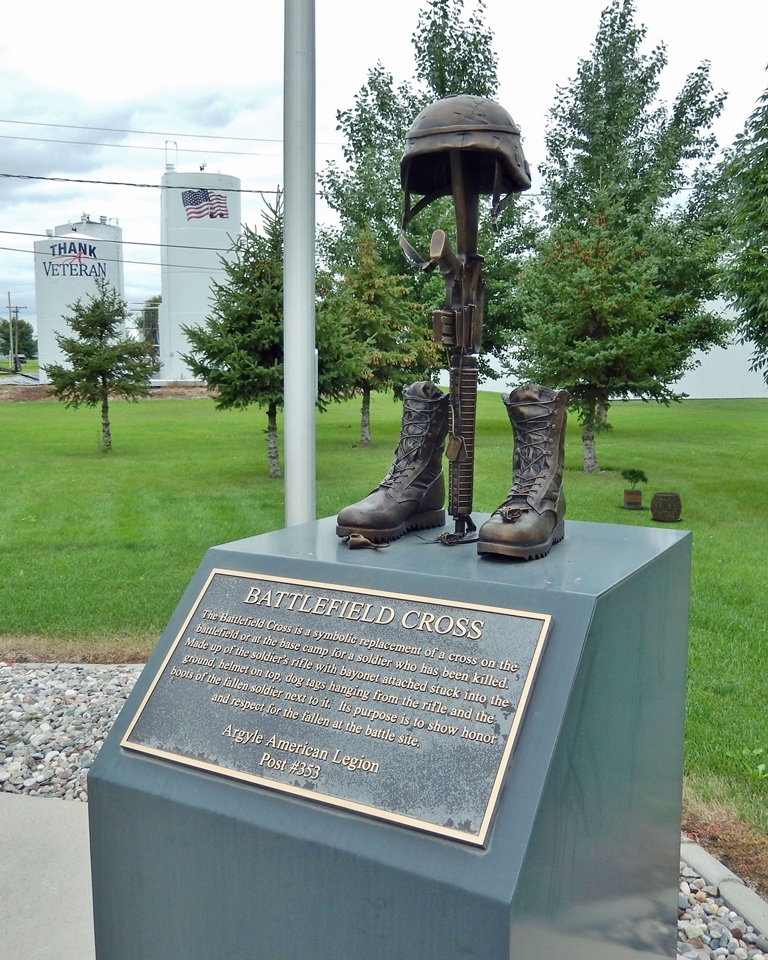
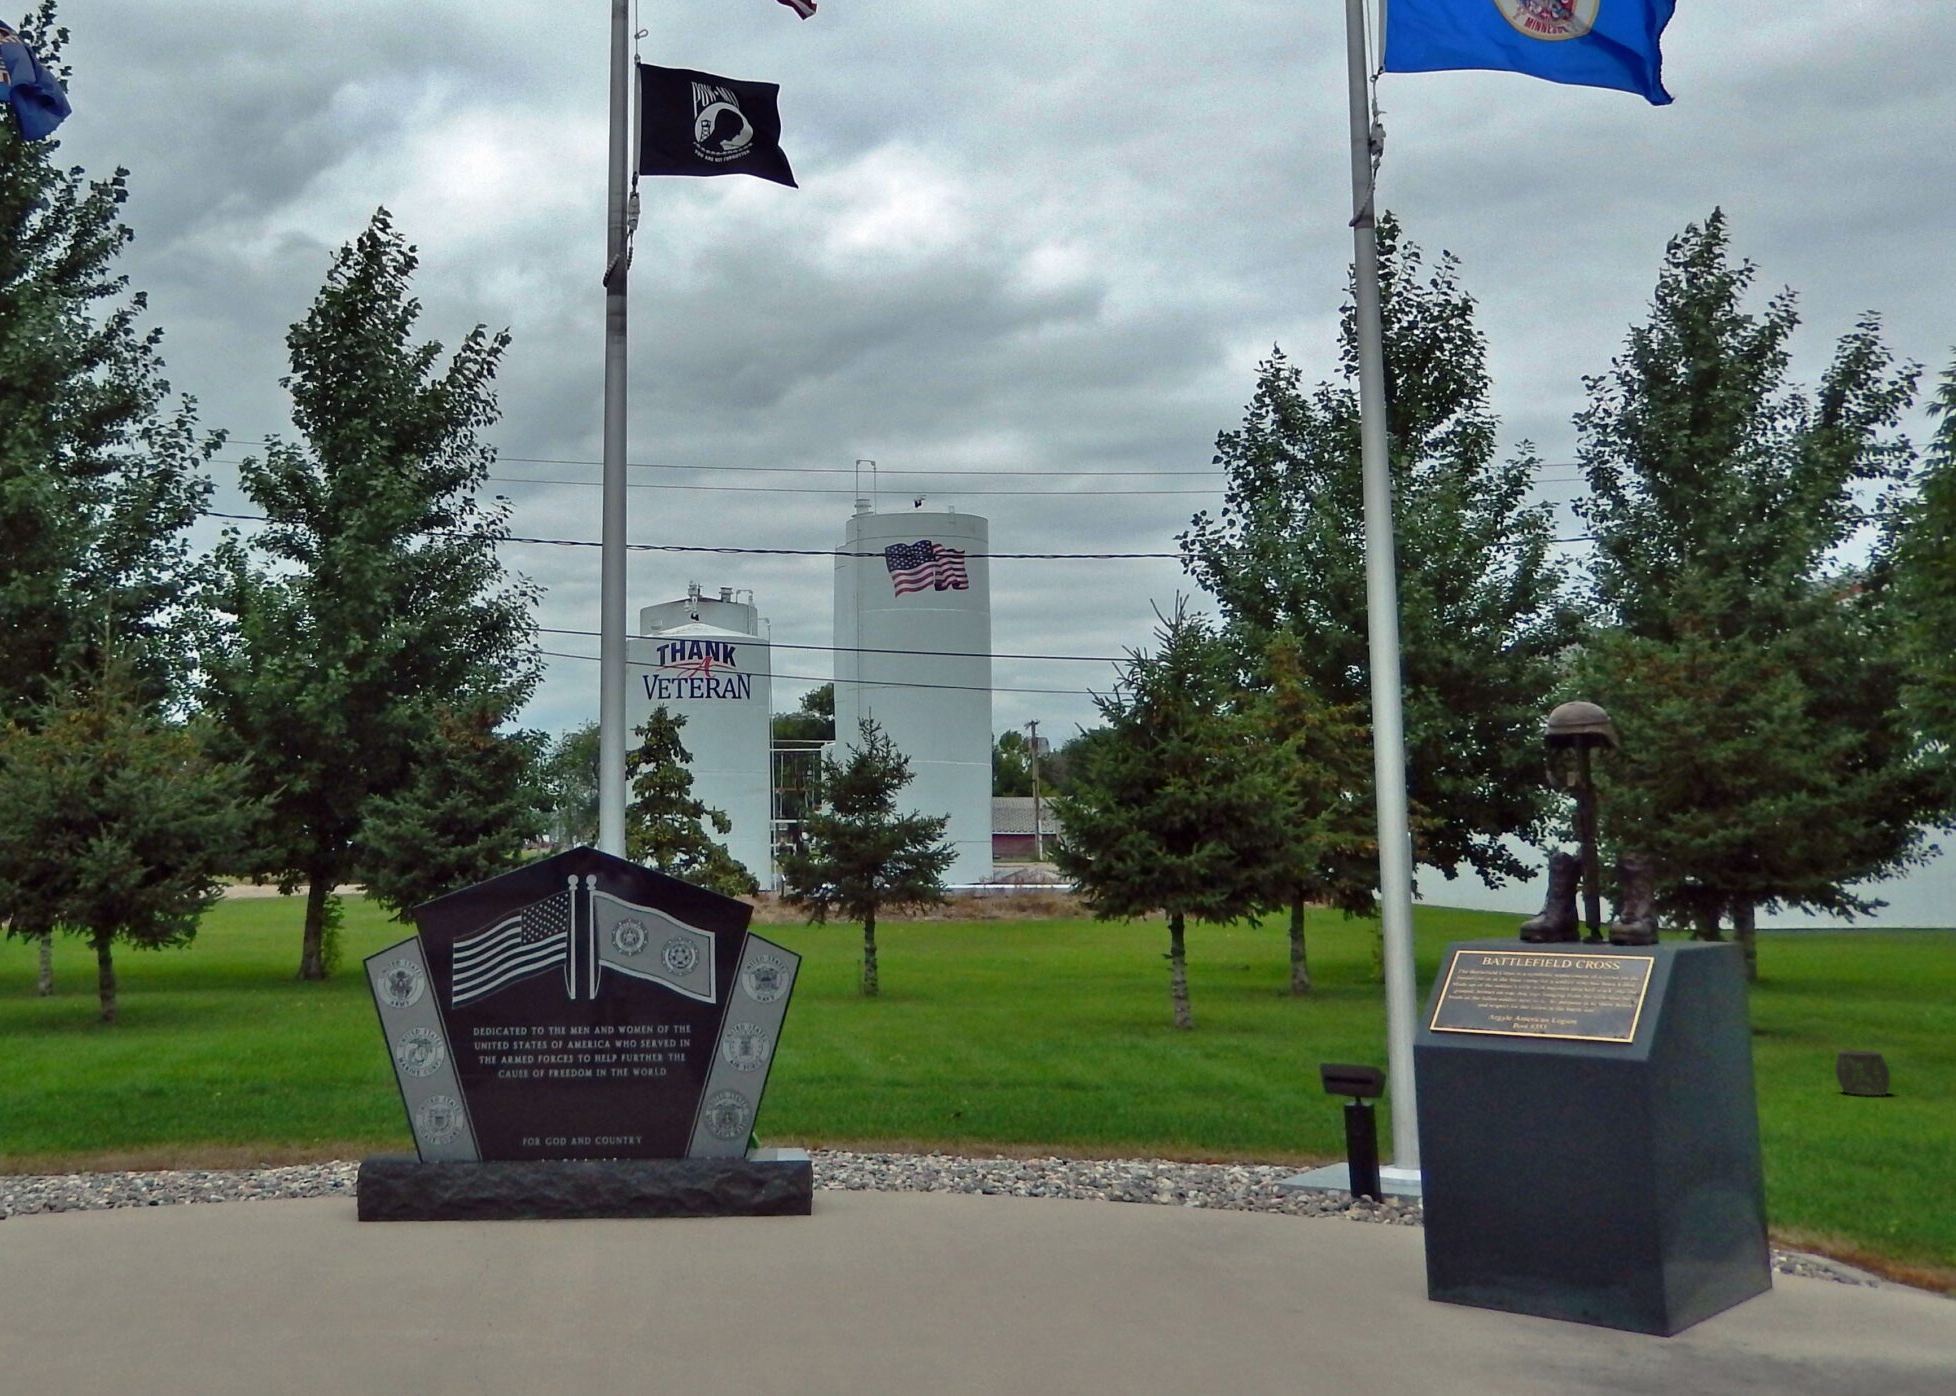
potted tree: present [621,469,648,509] -> none [1778,1016,1830,1082]

